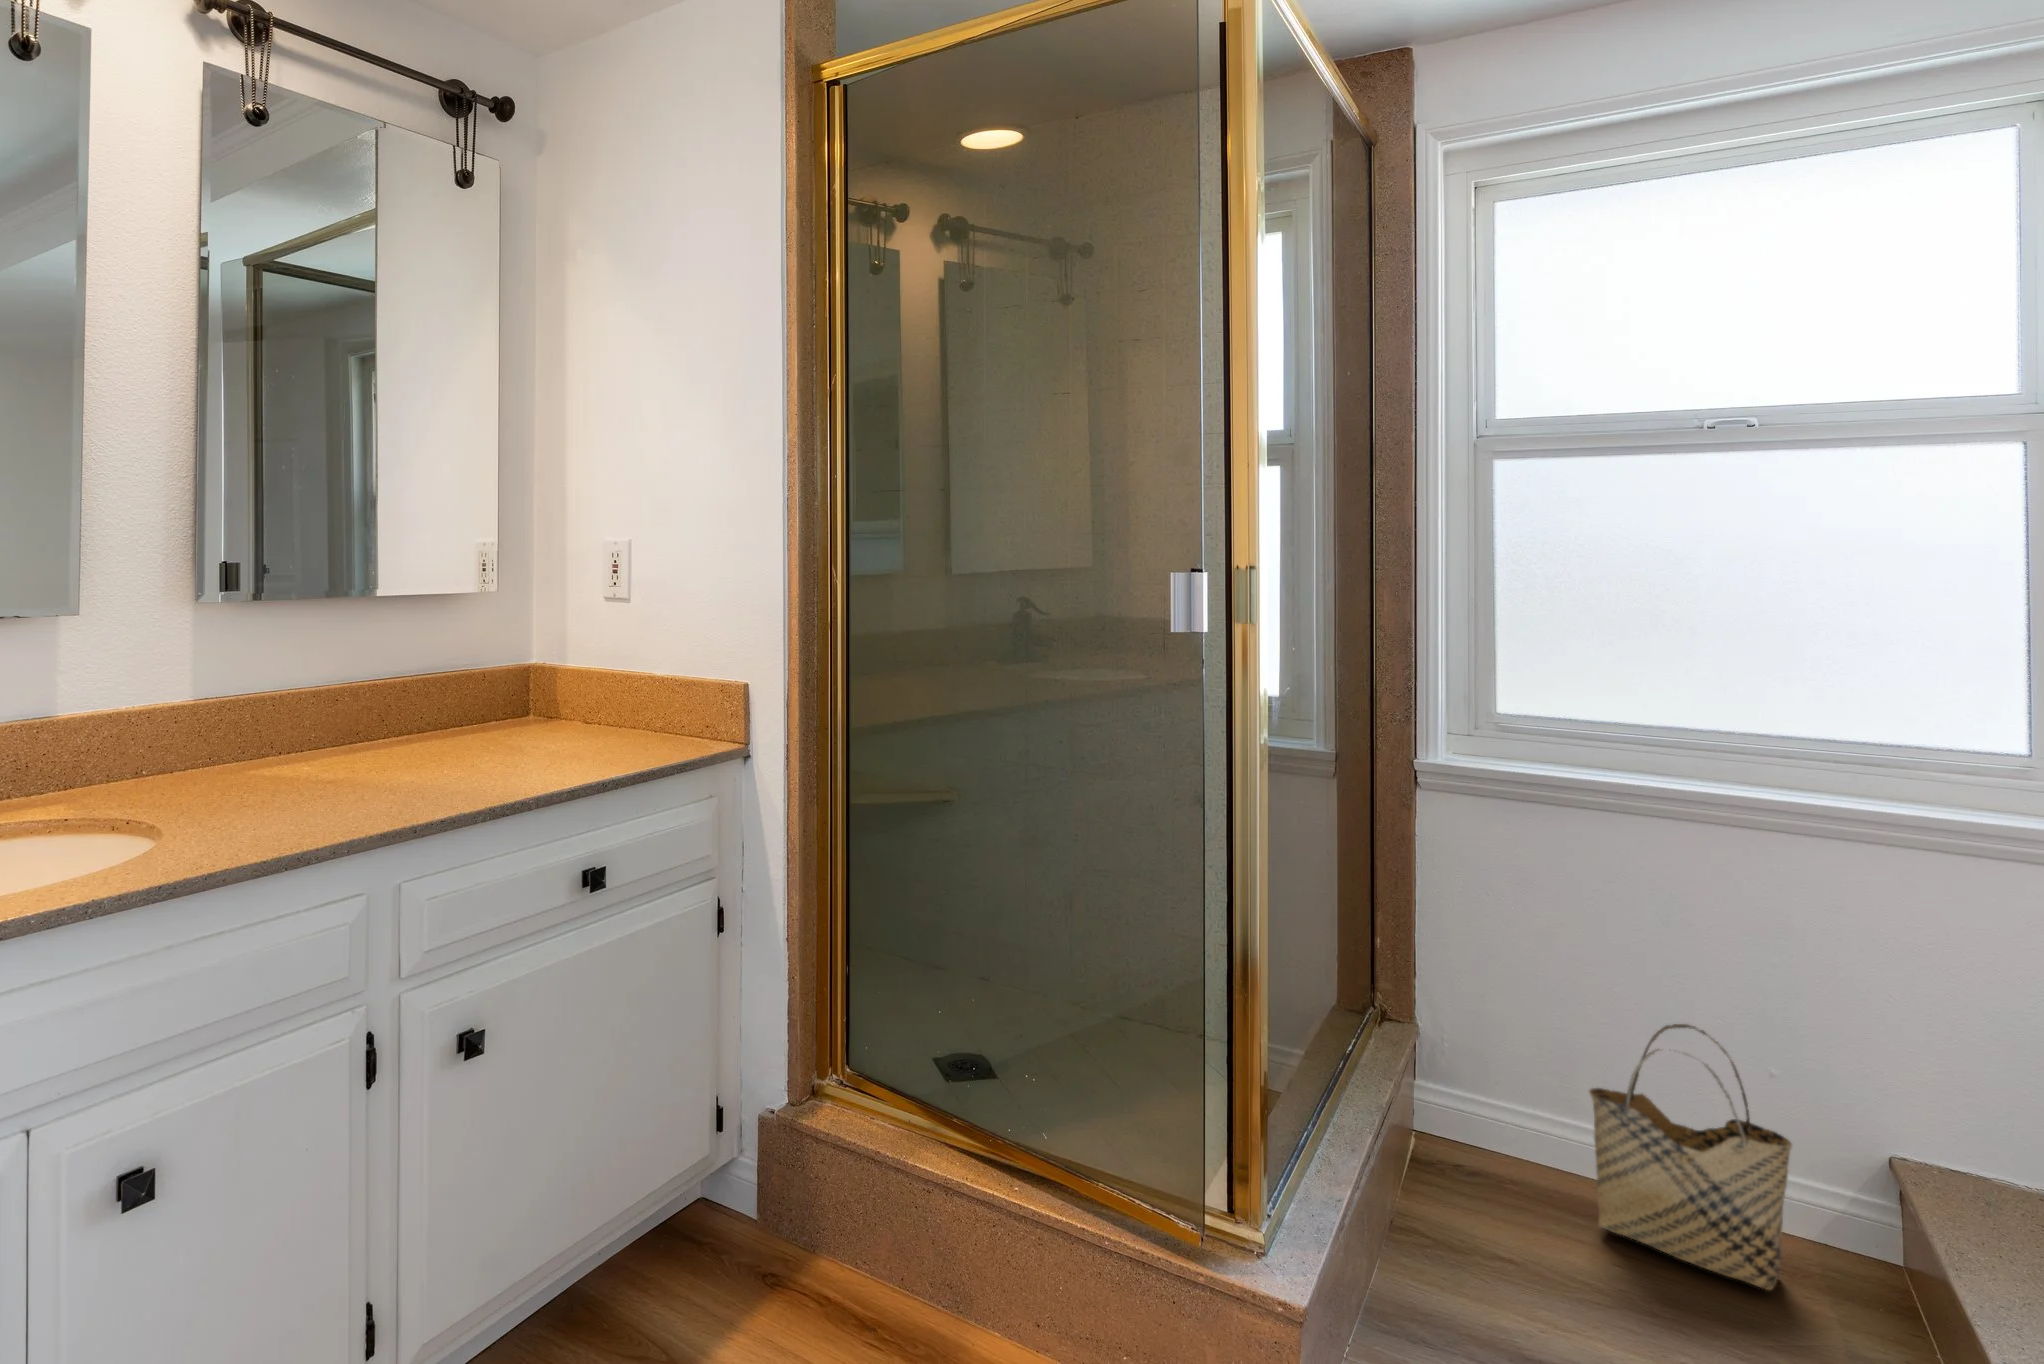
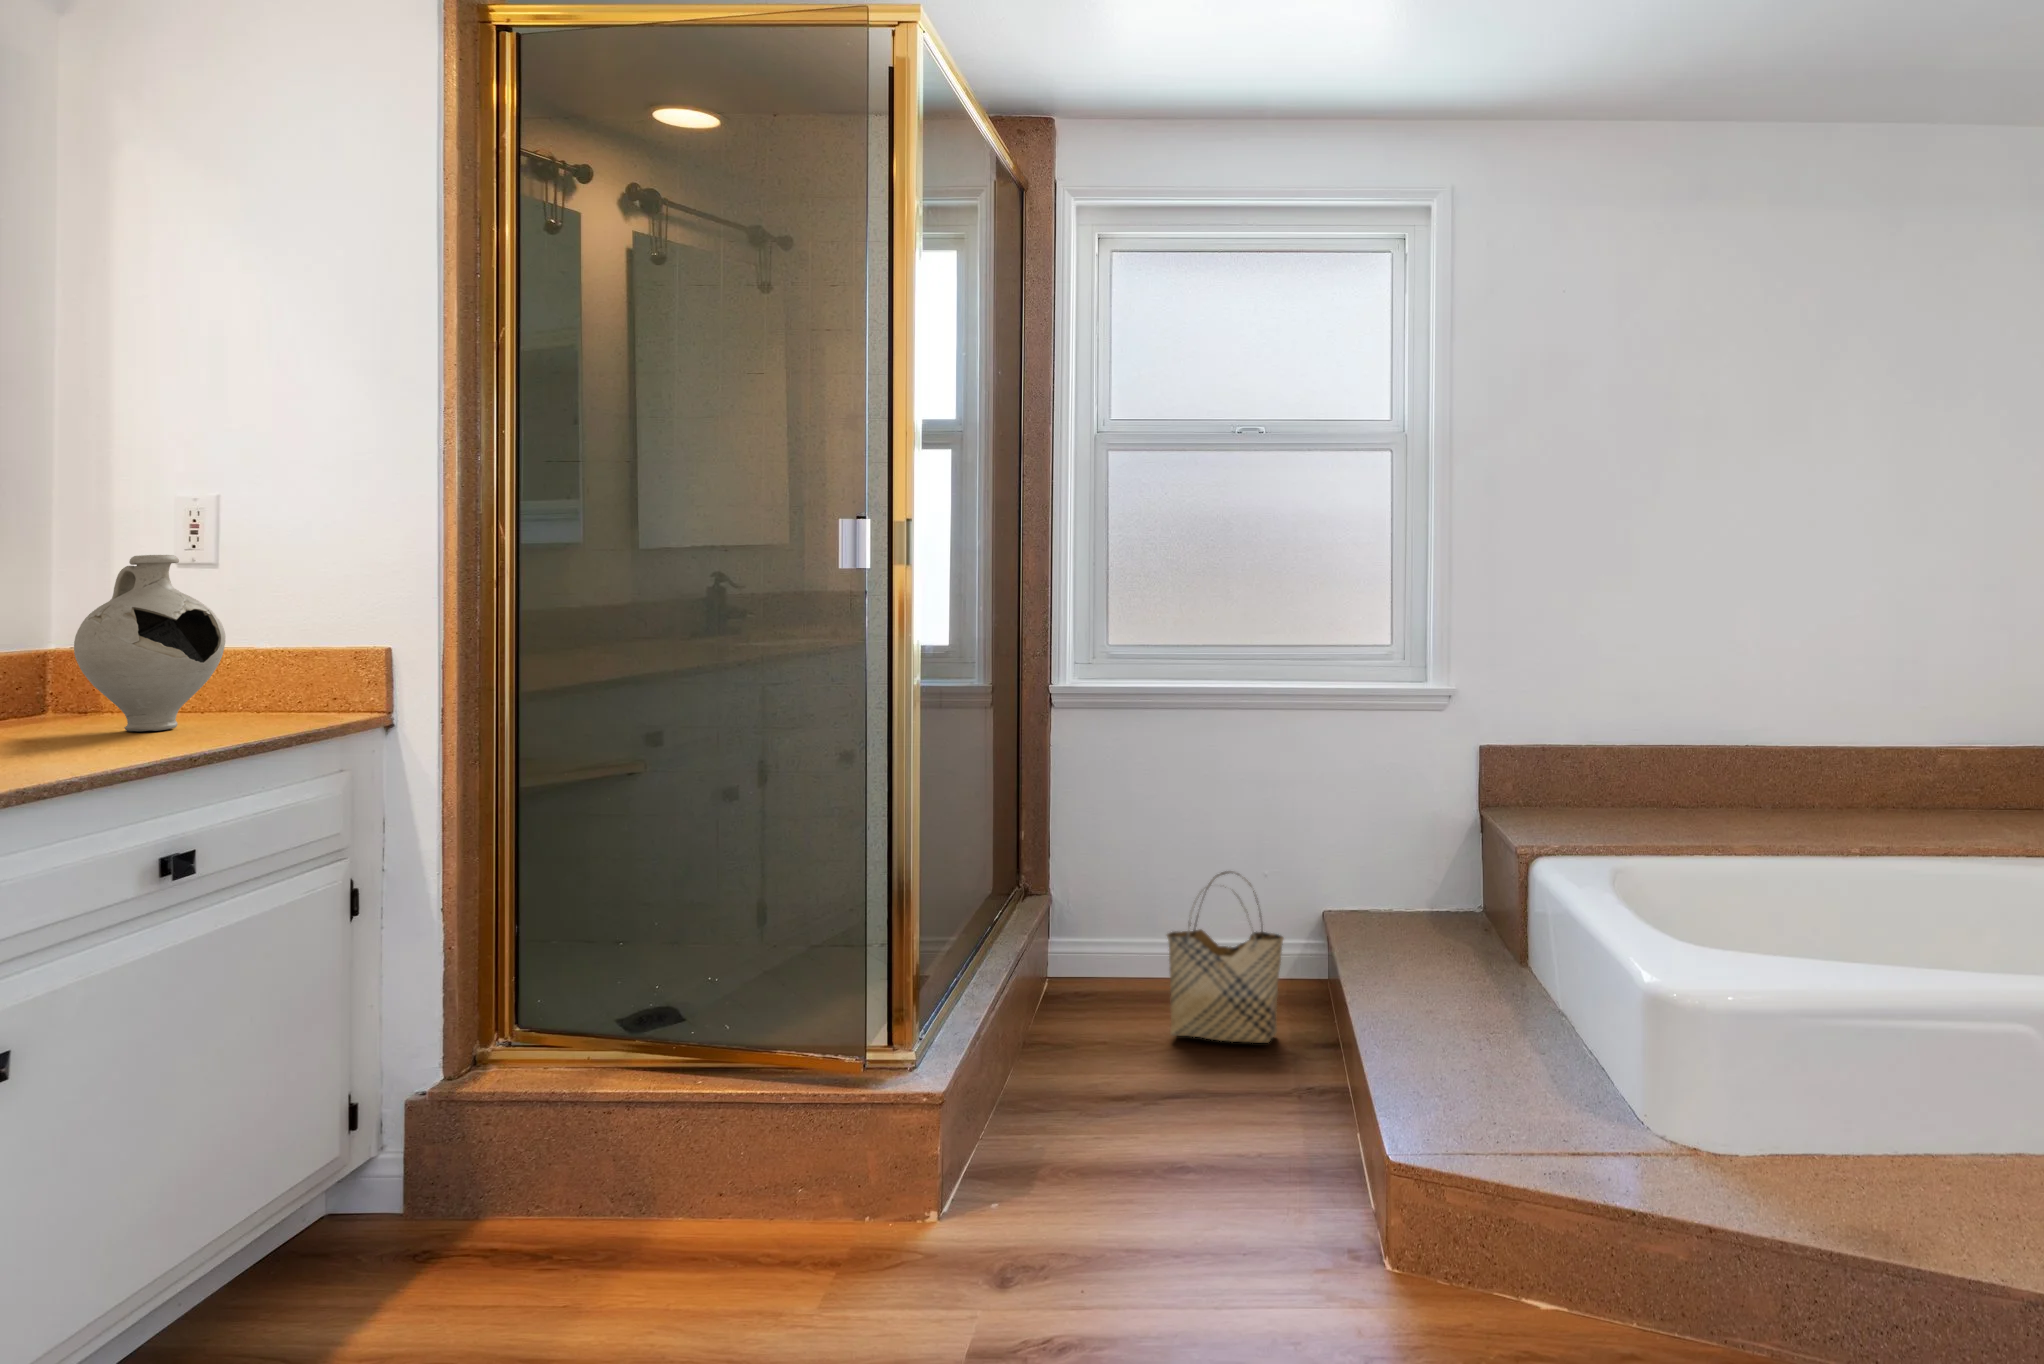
decorative vase: none [512,599,617,754] -> present [74,555,225,732]

